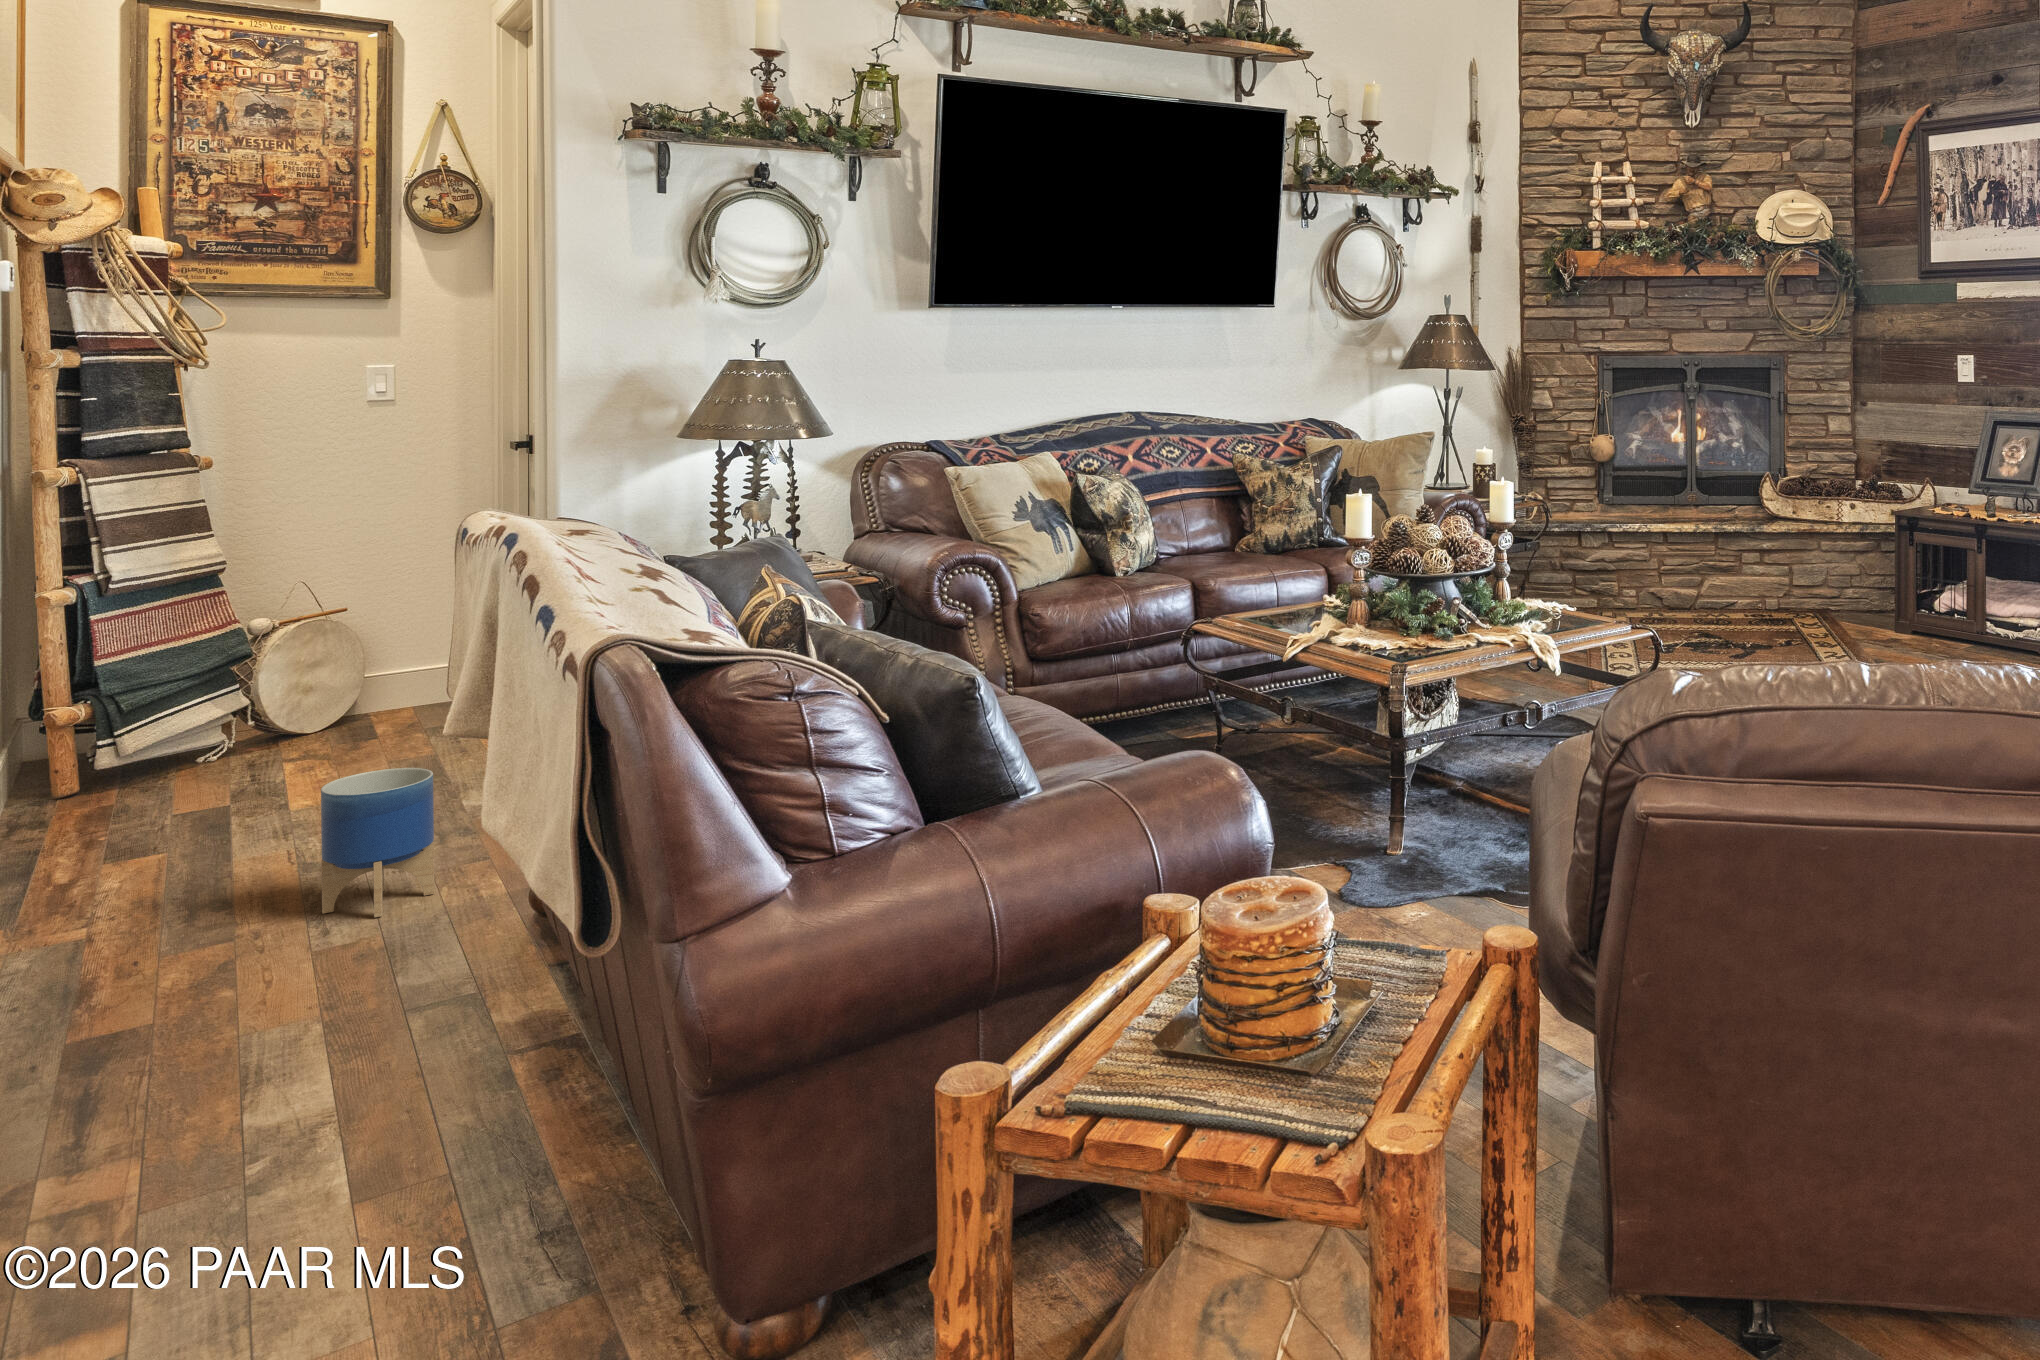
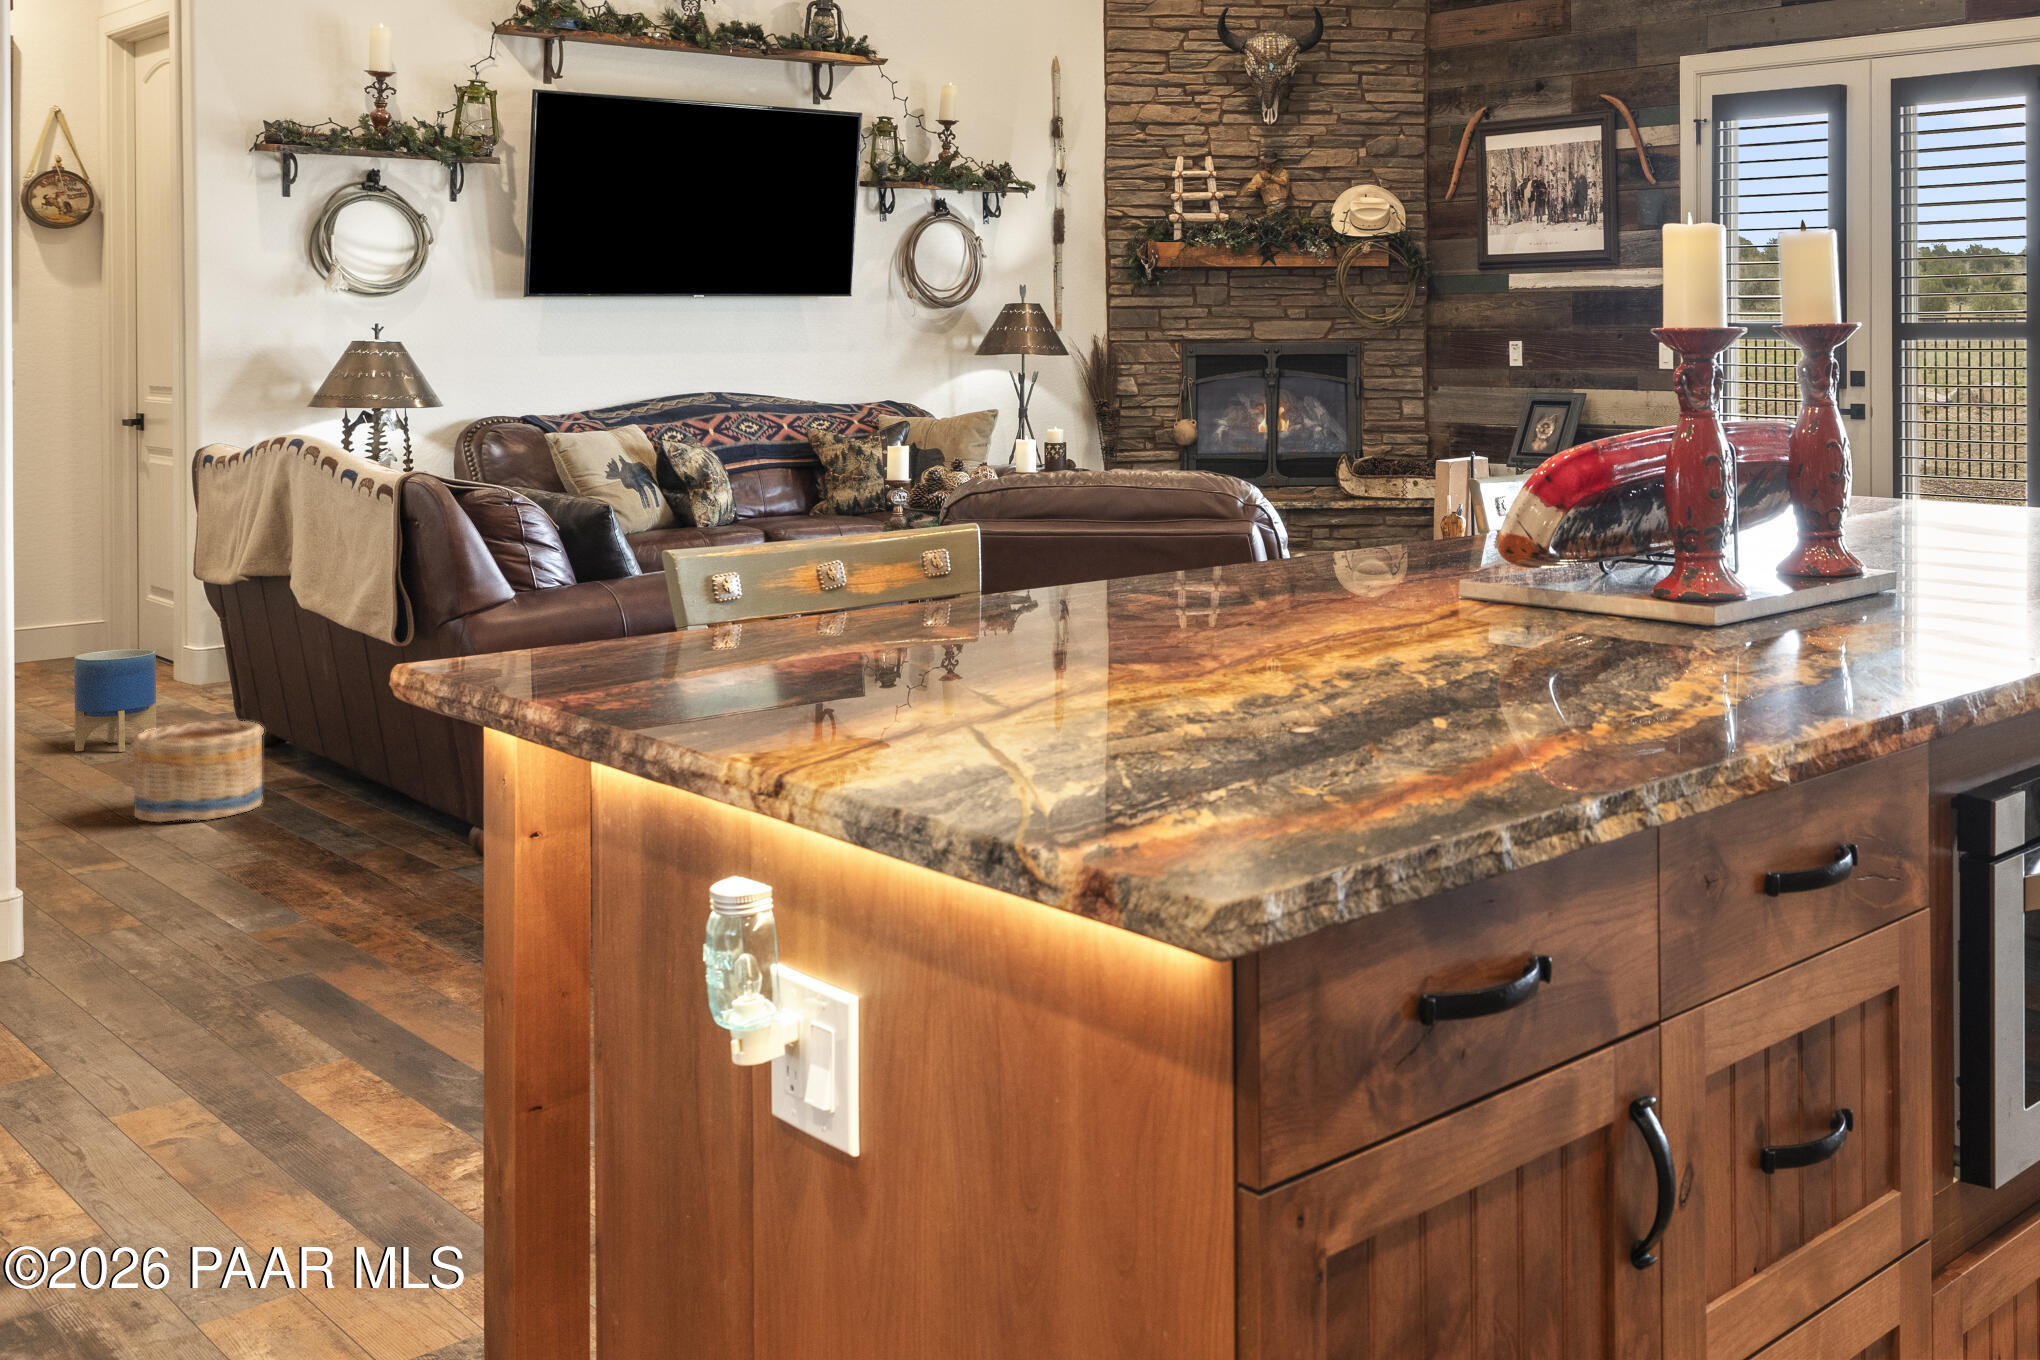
basket: none [272,946,490,1145] -> present [132,721,264,822]

